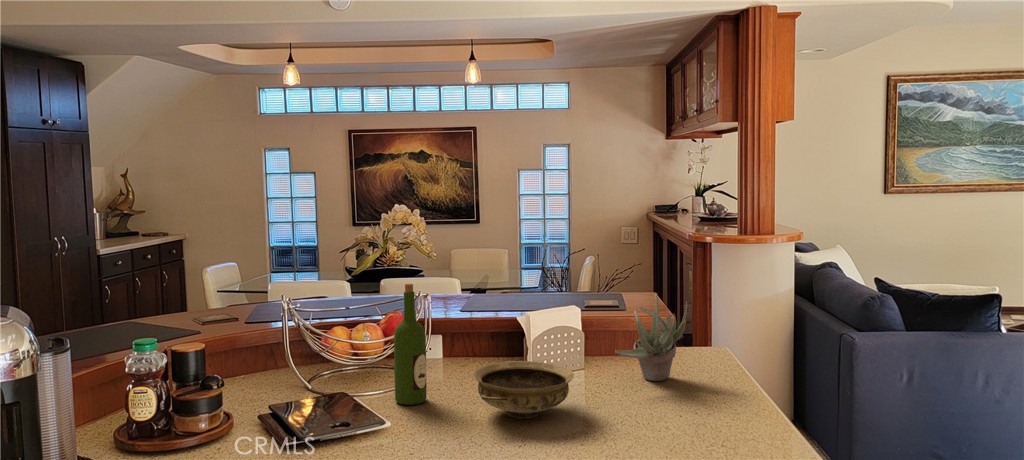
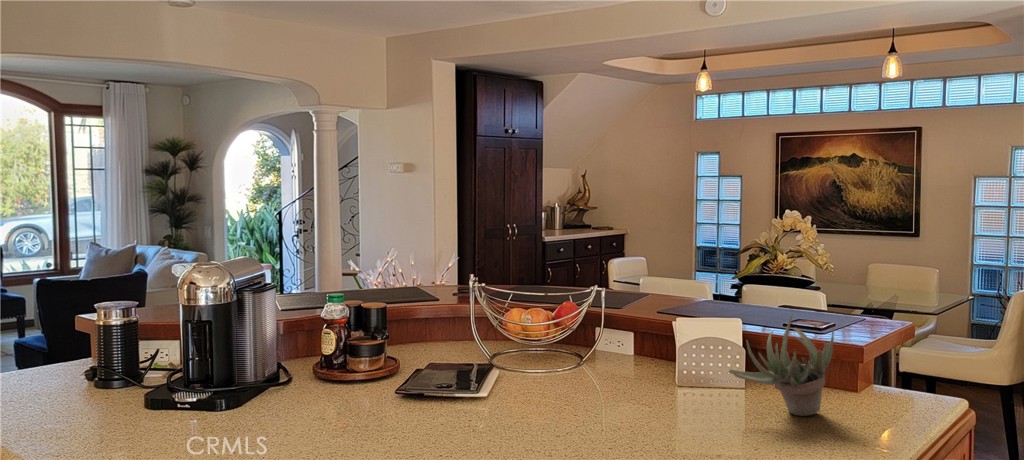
wine bottle: present [394,284,427,405] -> none [524,274,553,385]
ceramic bowl: present [474,361,574,418] -> none [547,360,665,417]

